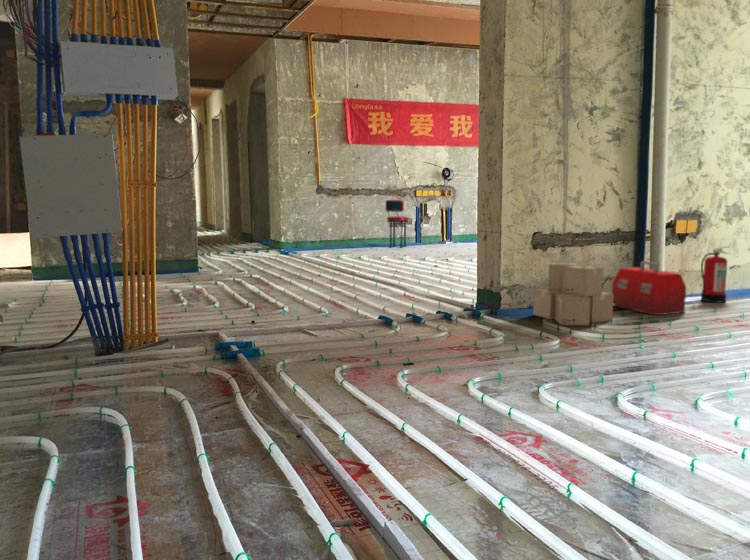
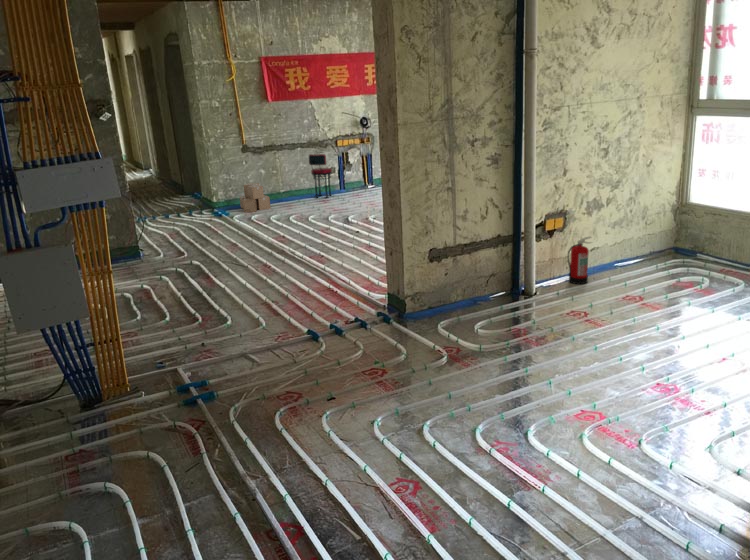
toolbox: present [612,261,686,315] -> none [496,261,552,310]
cardboard box: present [533,262,613,325] -> present [240,183,271,212]

